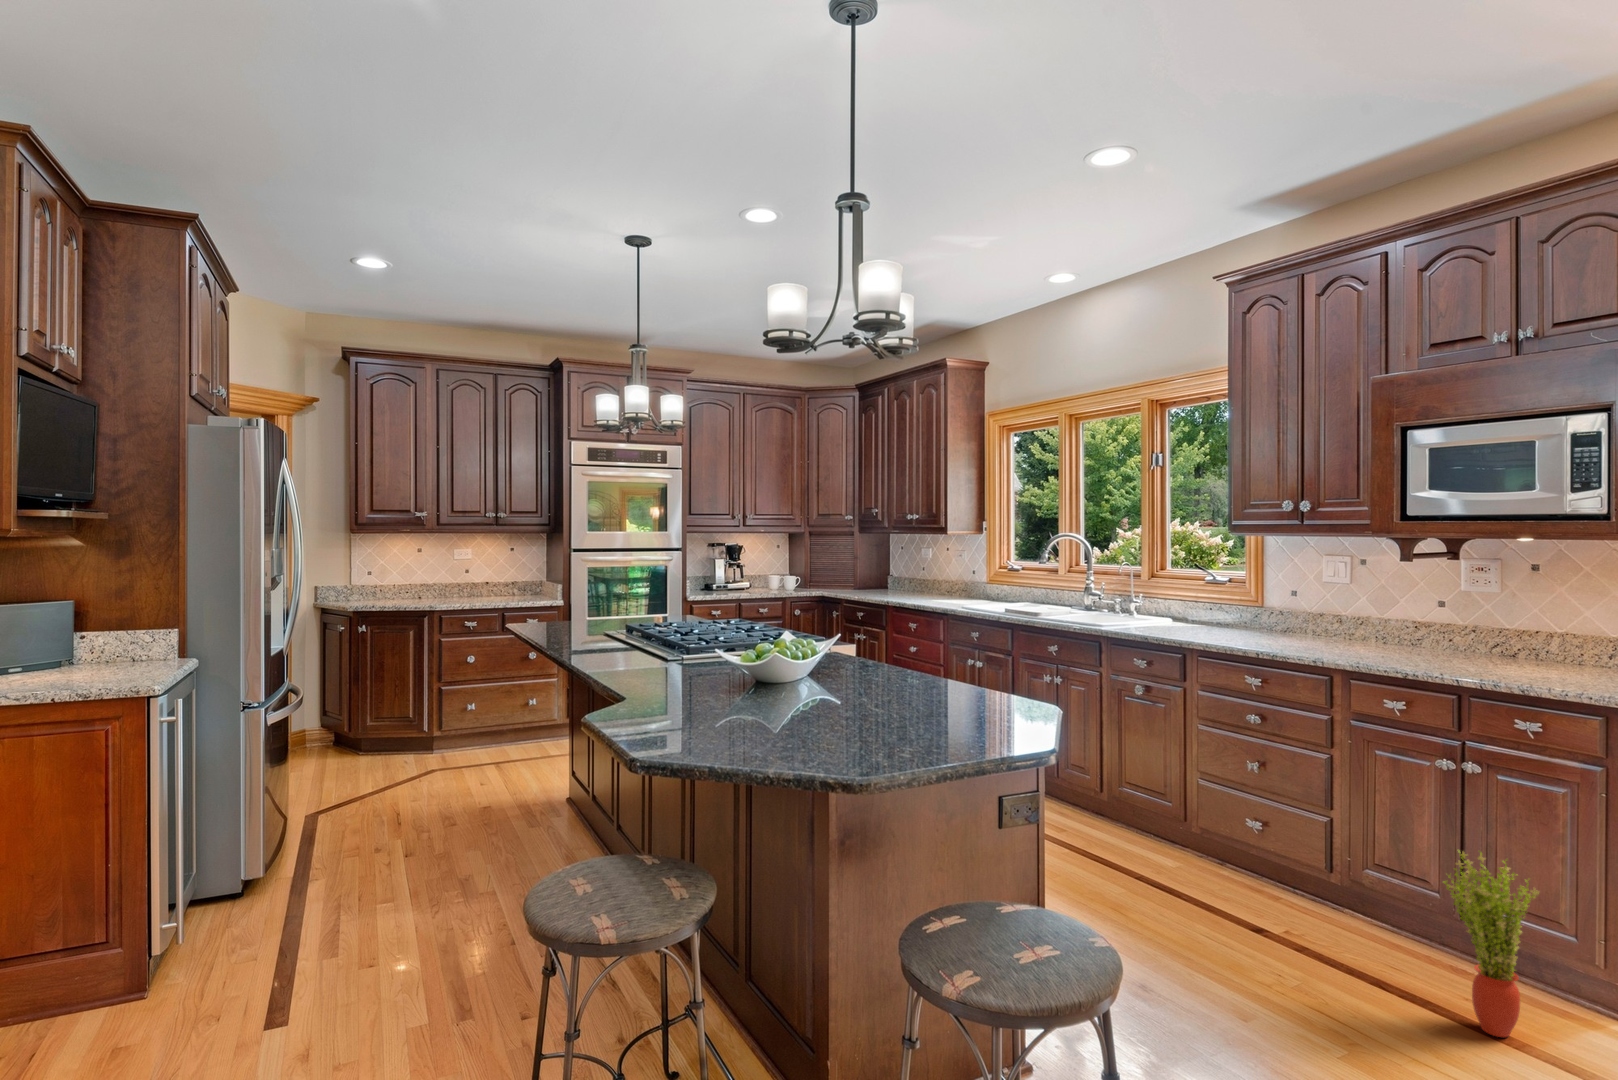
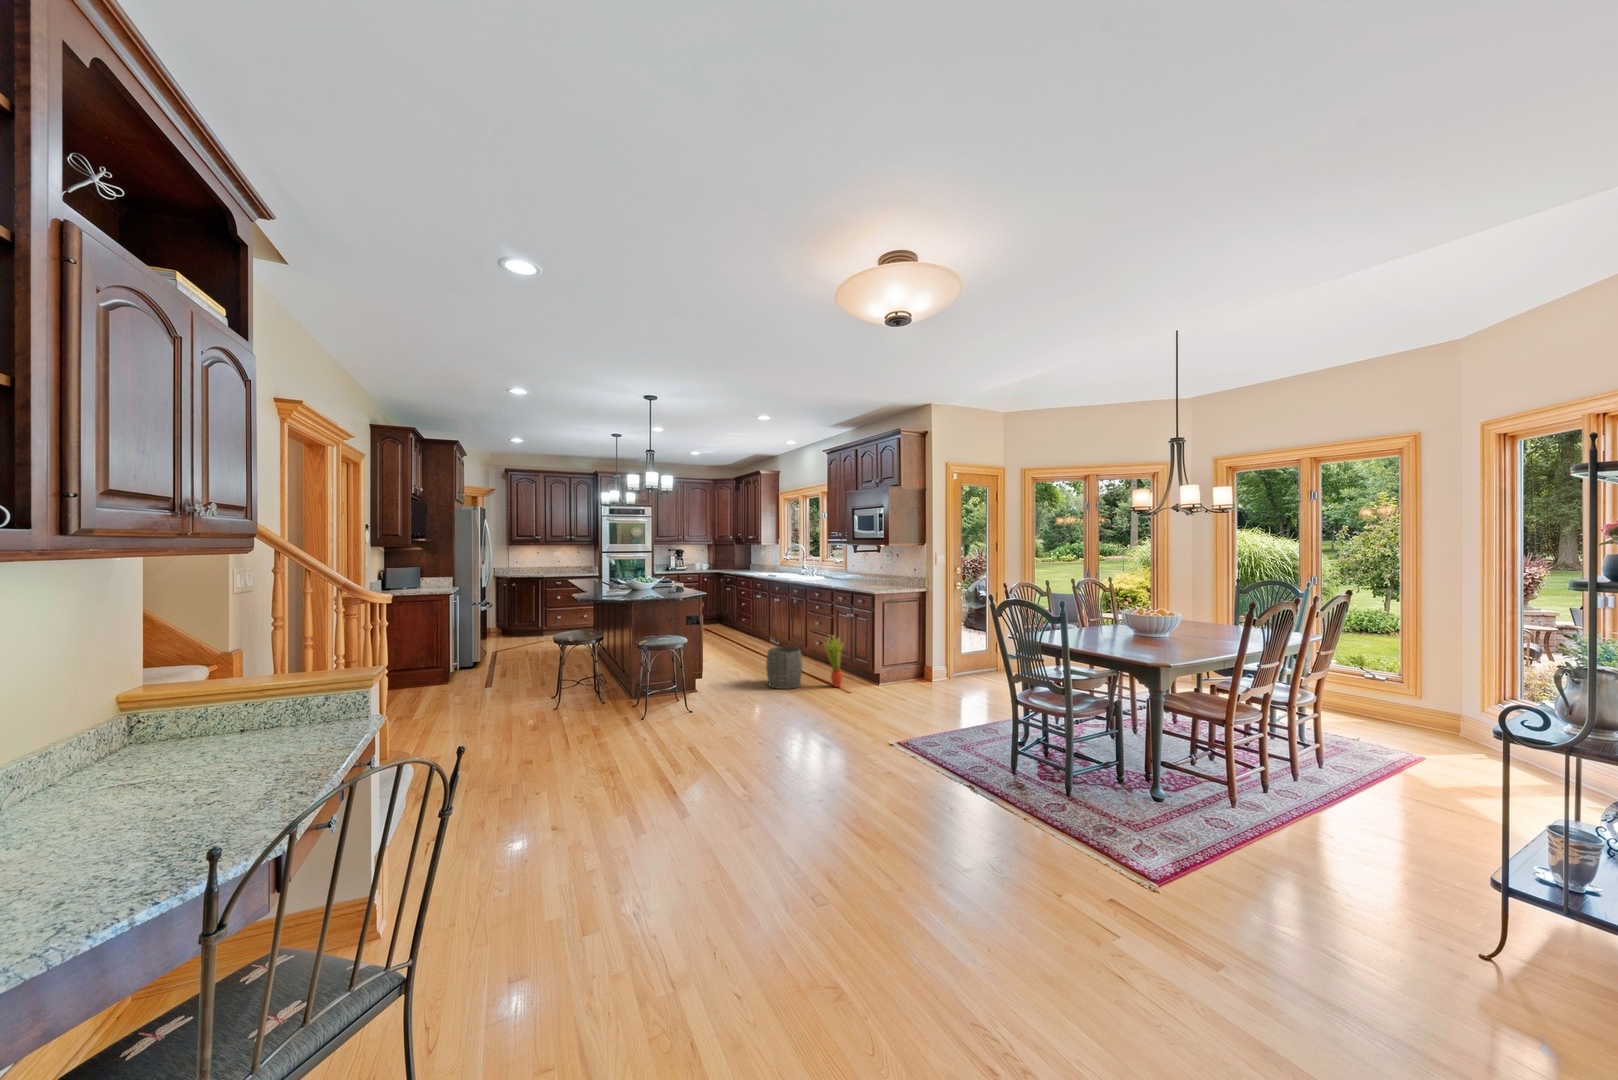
woven basket: none [1233,876,1373,1050] -> present [766,647,802,689]

